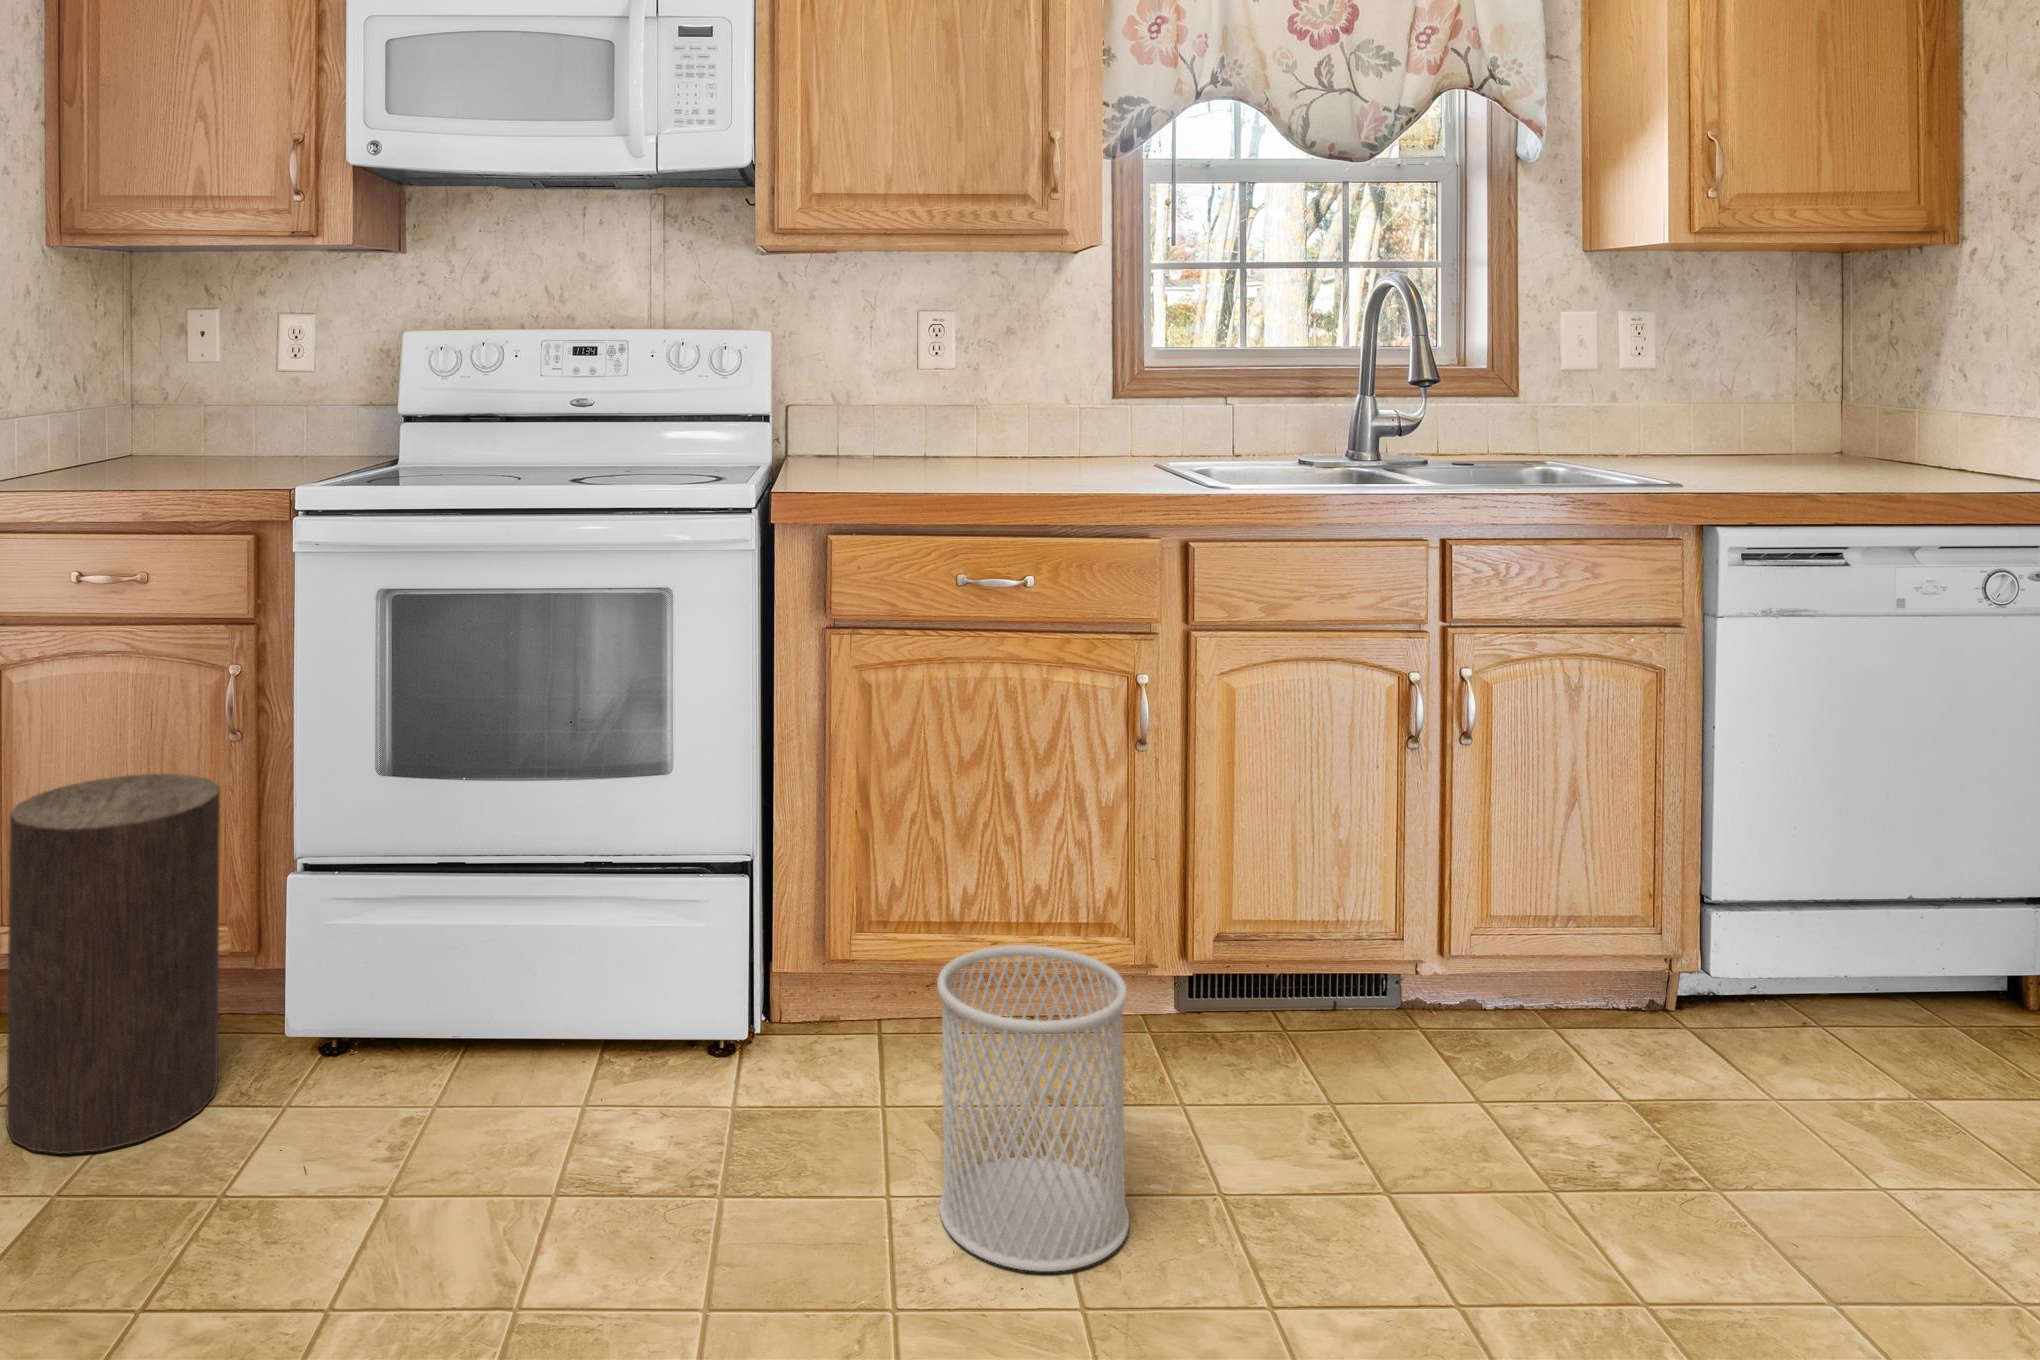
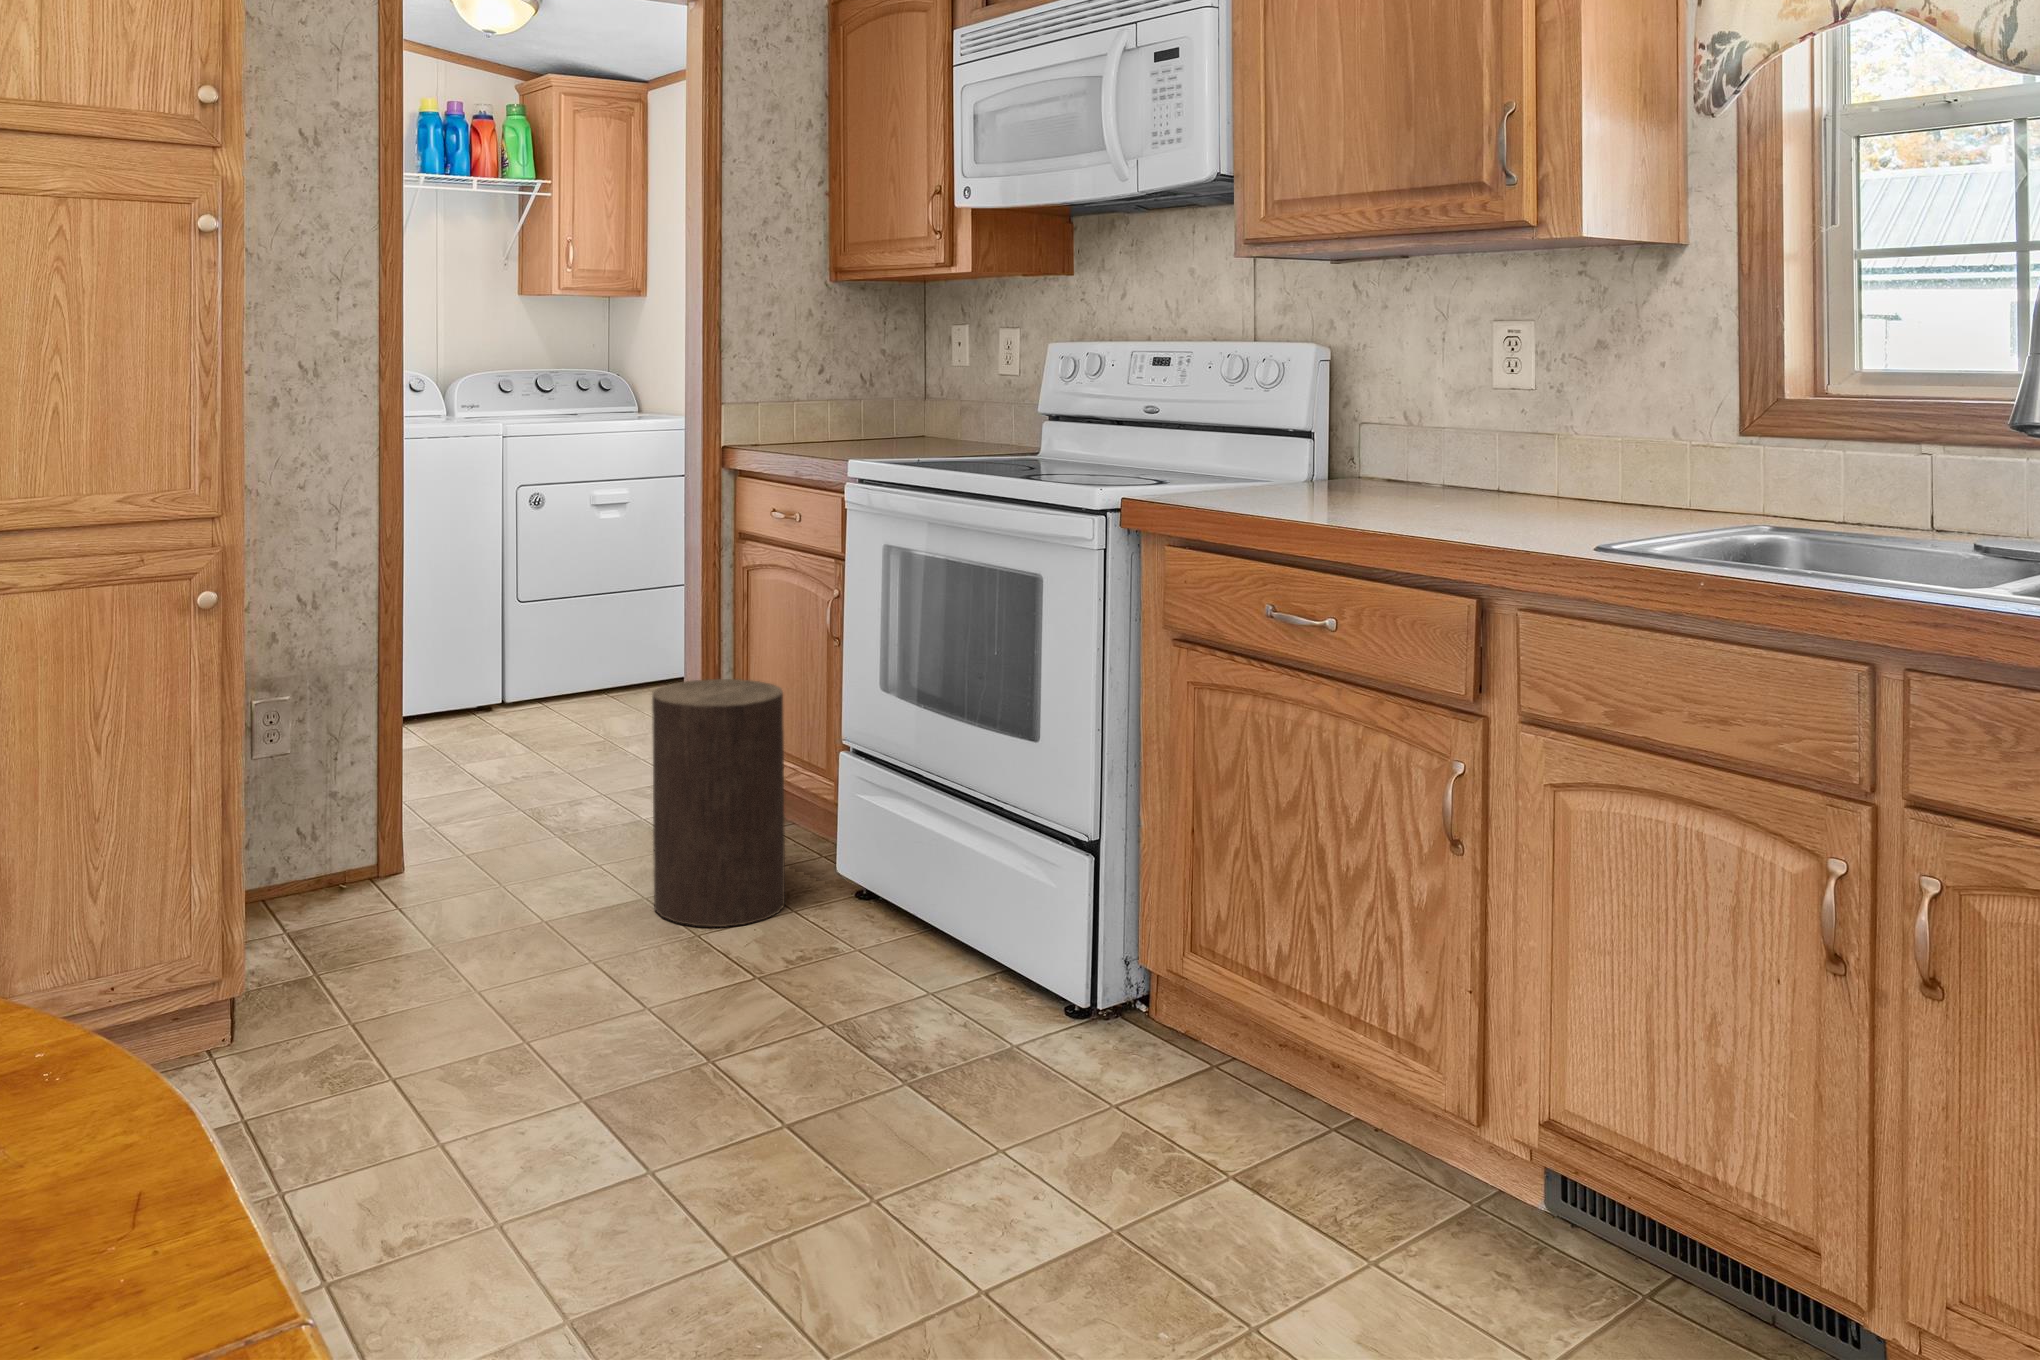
wastebasket: present [937,945,1129,1271] -> none [992,964,1180,1274]

